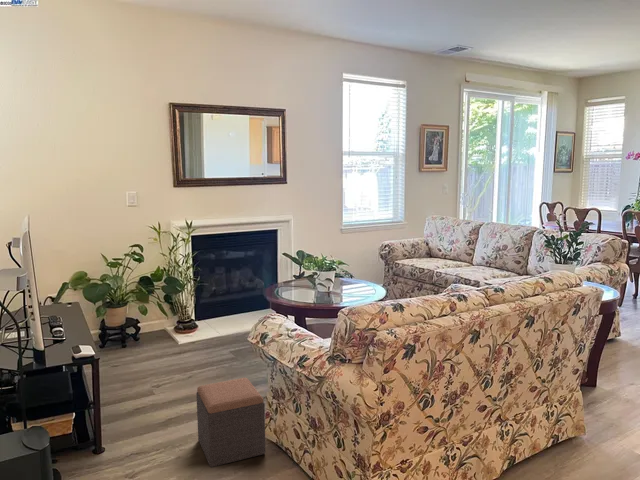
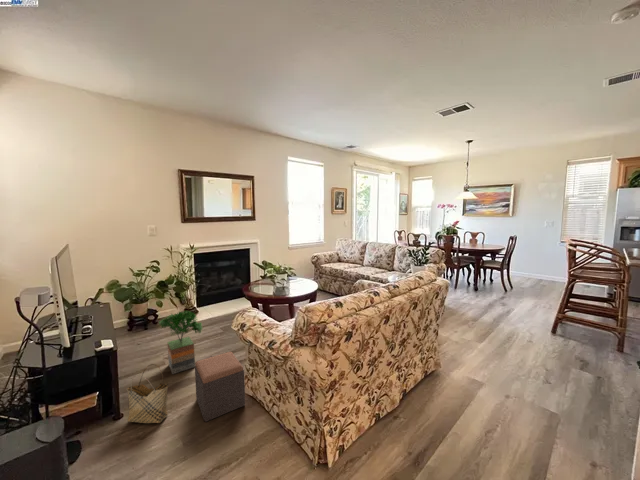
potted tree: none [145,316,207,407] -> present [159,310,202,374]
woven basket: none [110,383,162,461] -> present [127,364,168,423]

